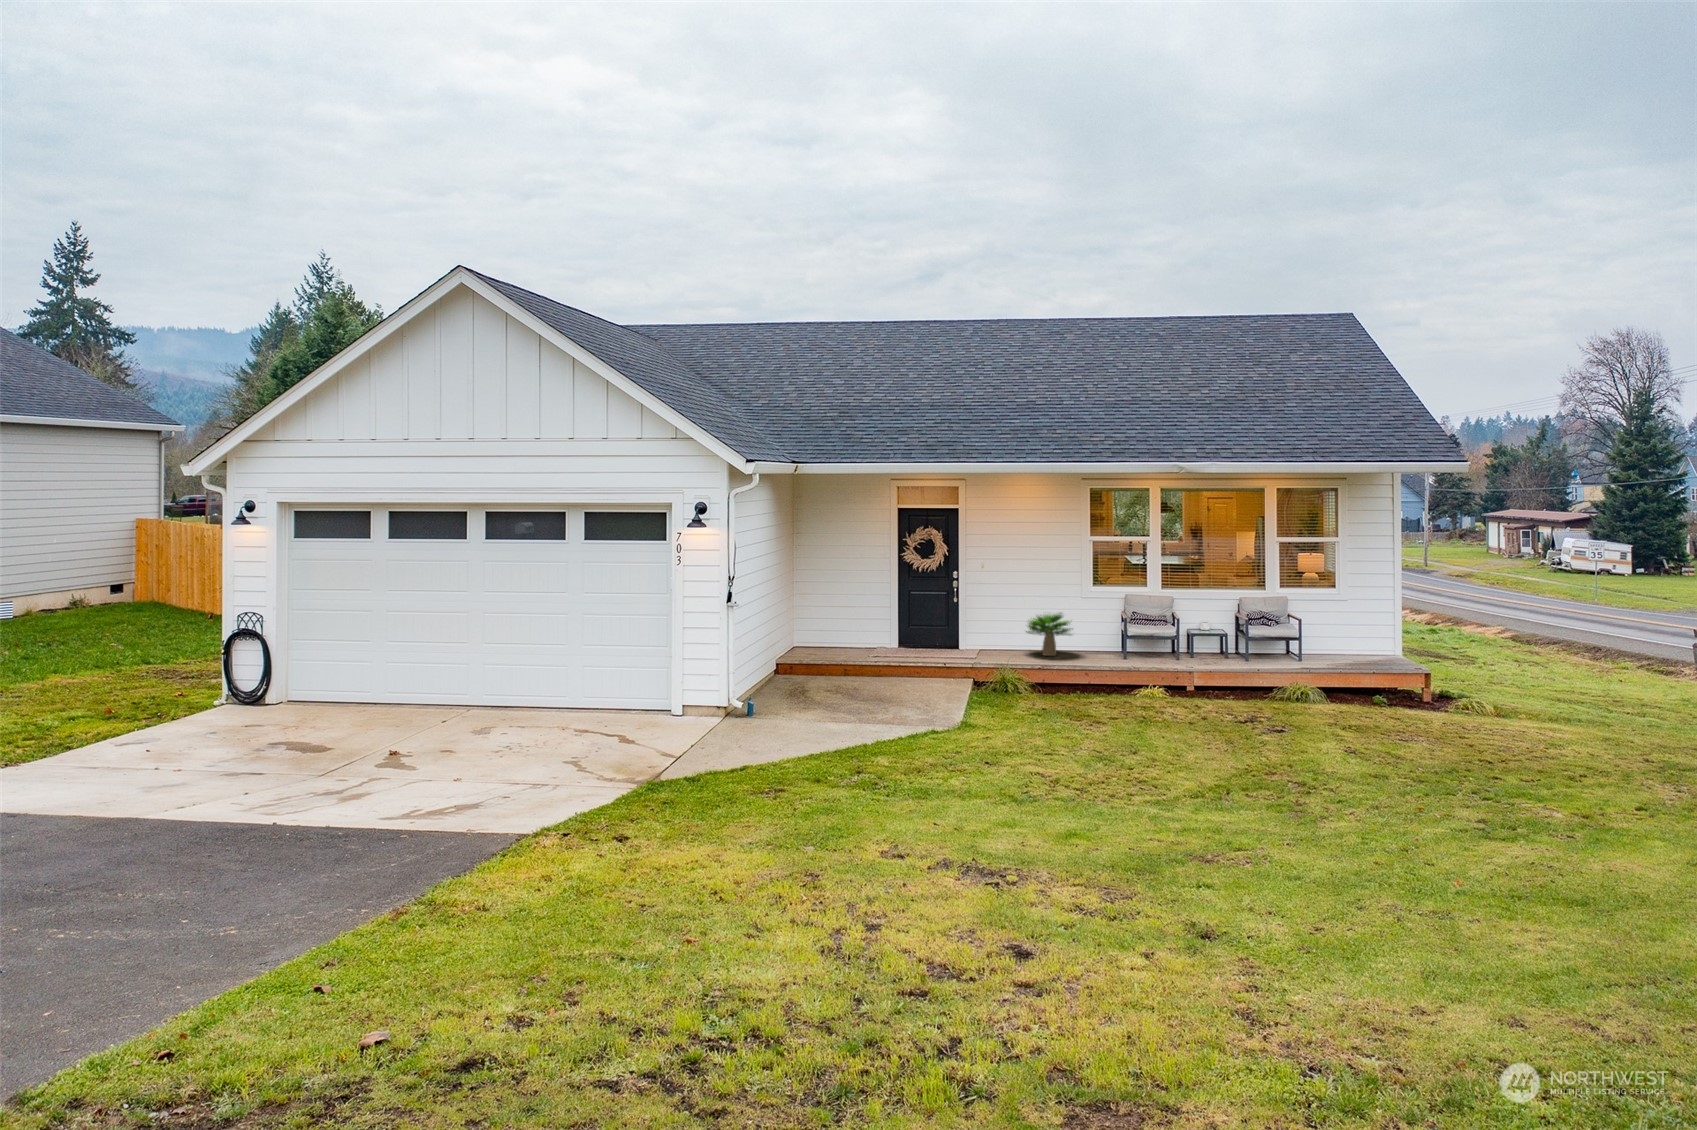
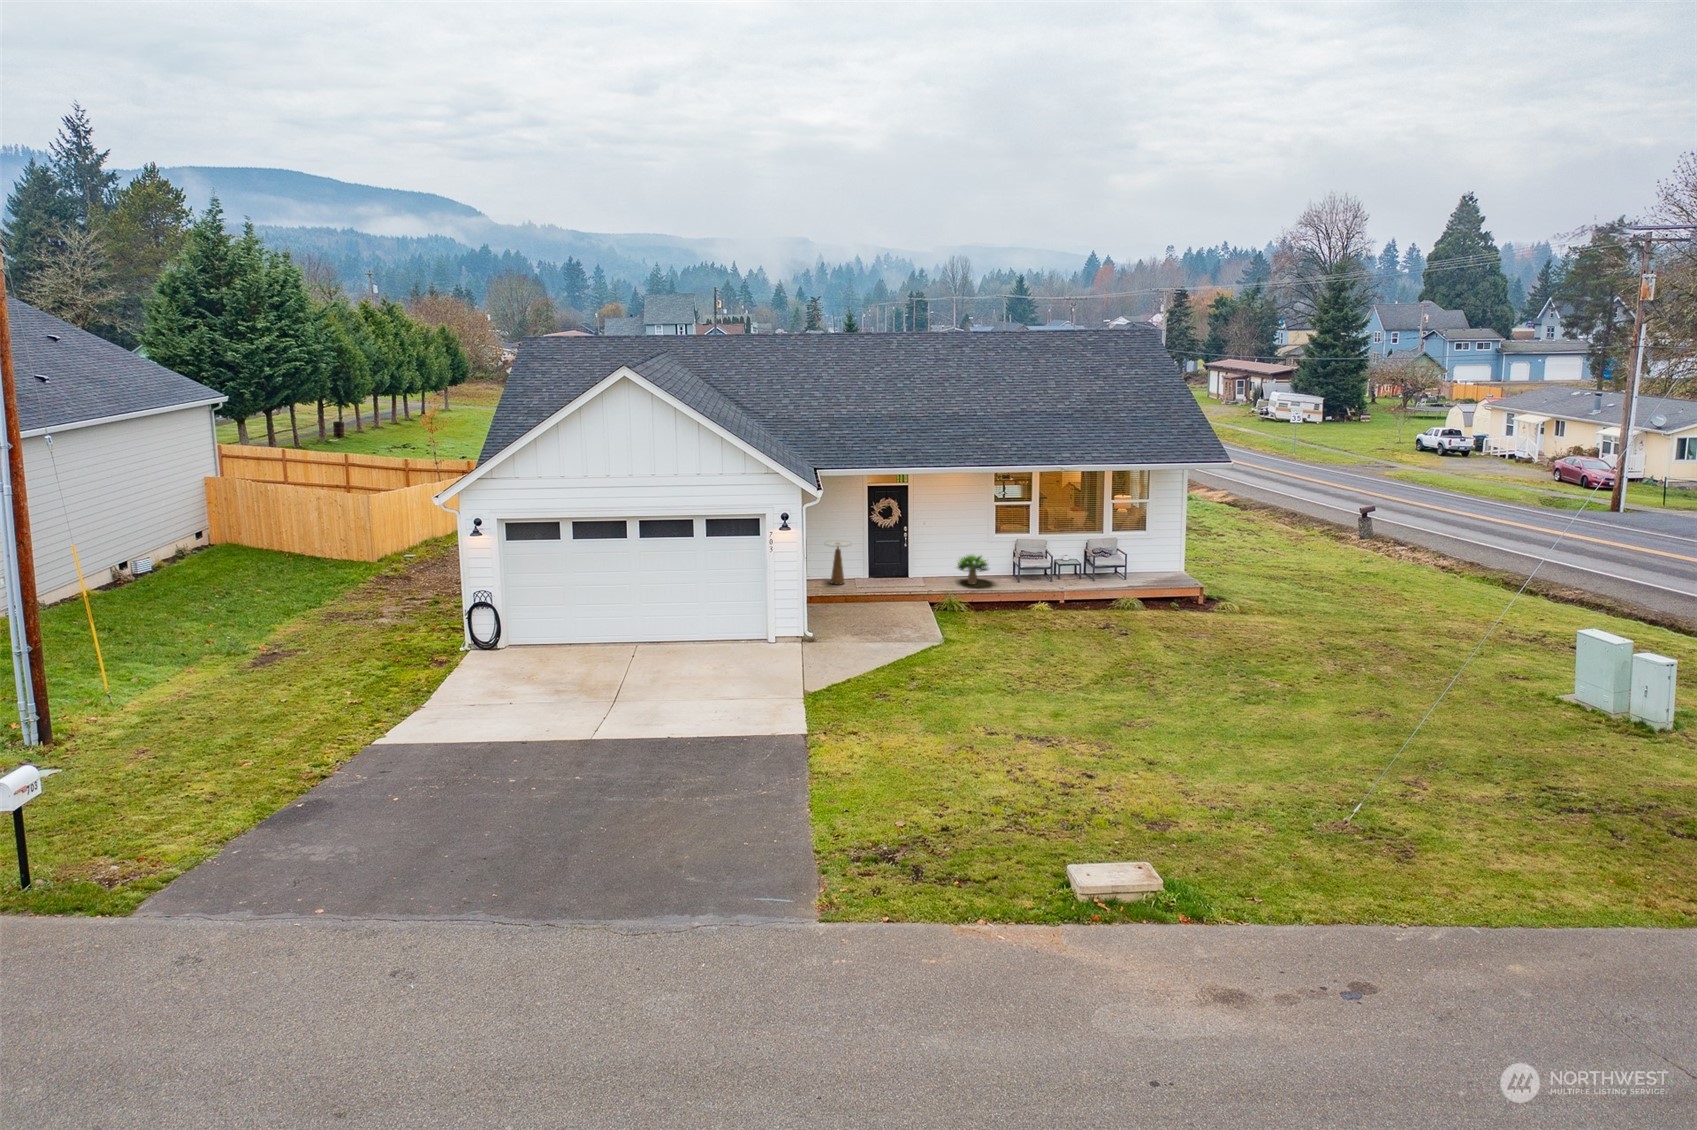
side table: none [836,591,875,650] -> present [825,541,851,584]

